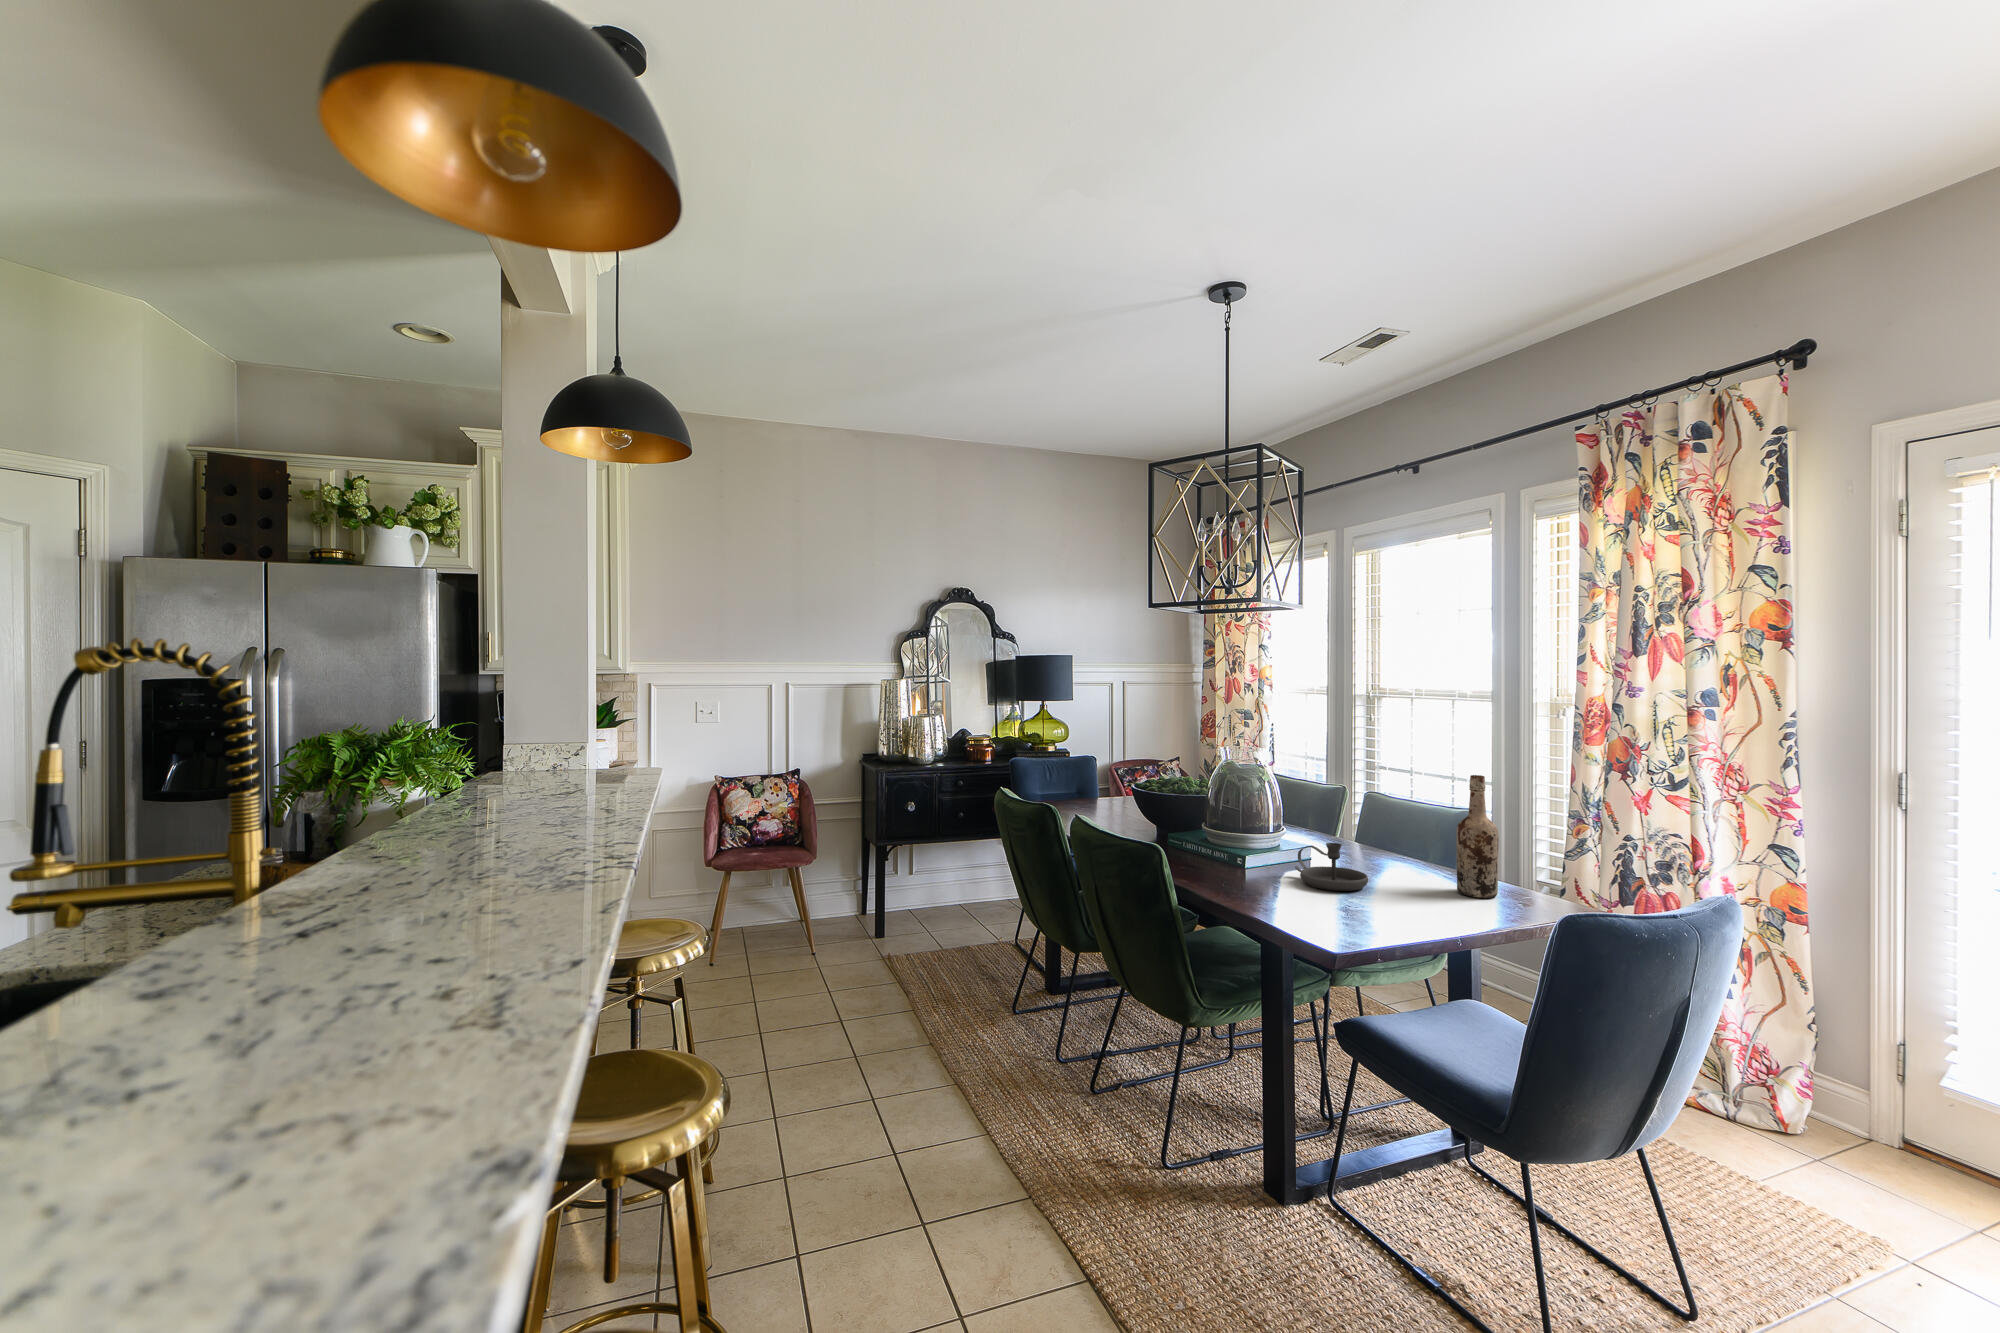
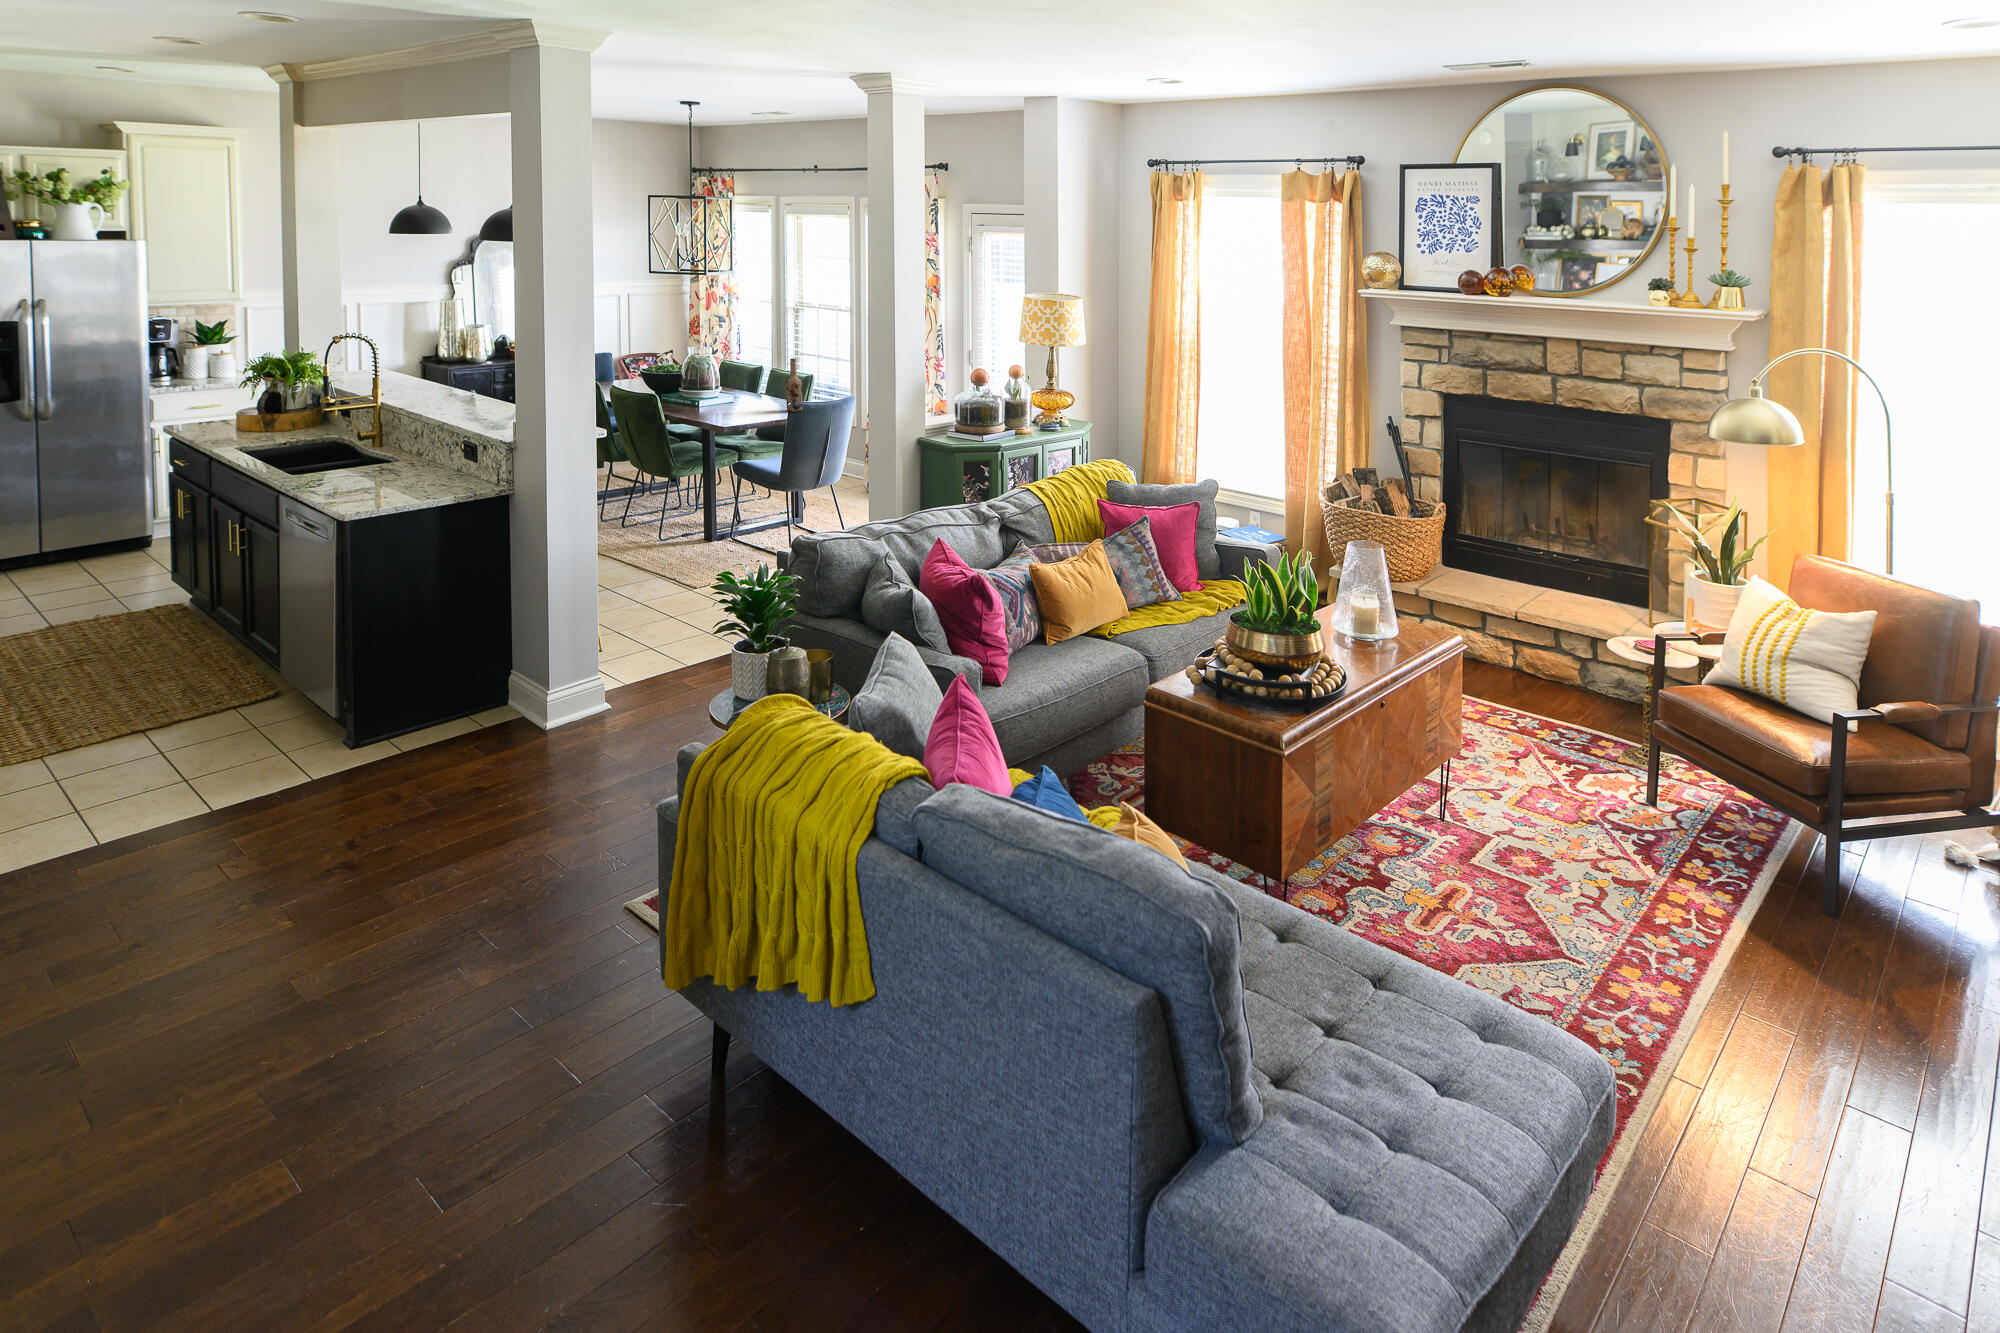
candlestick: present [1295,843,1368,891] -> none [720,392,750,413]

